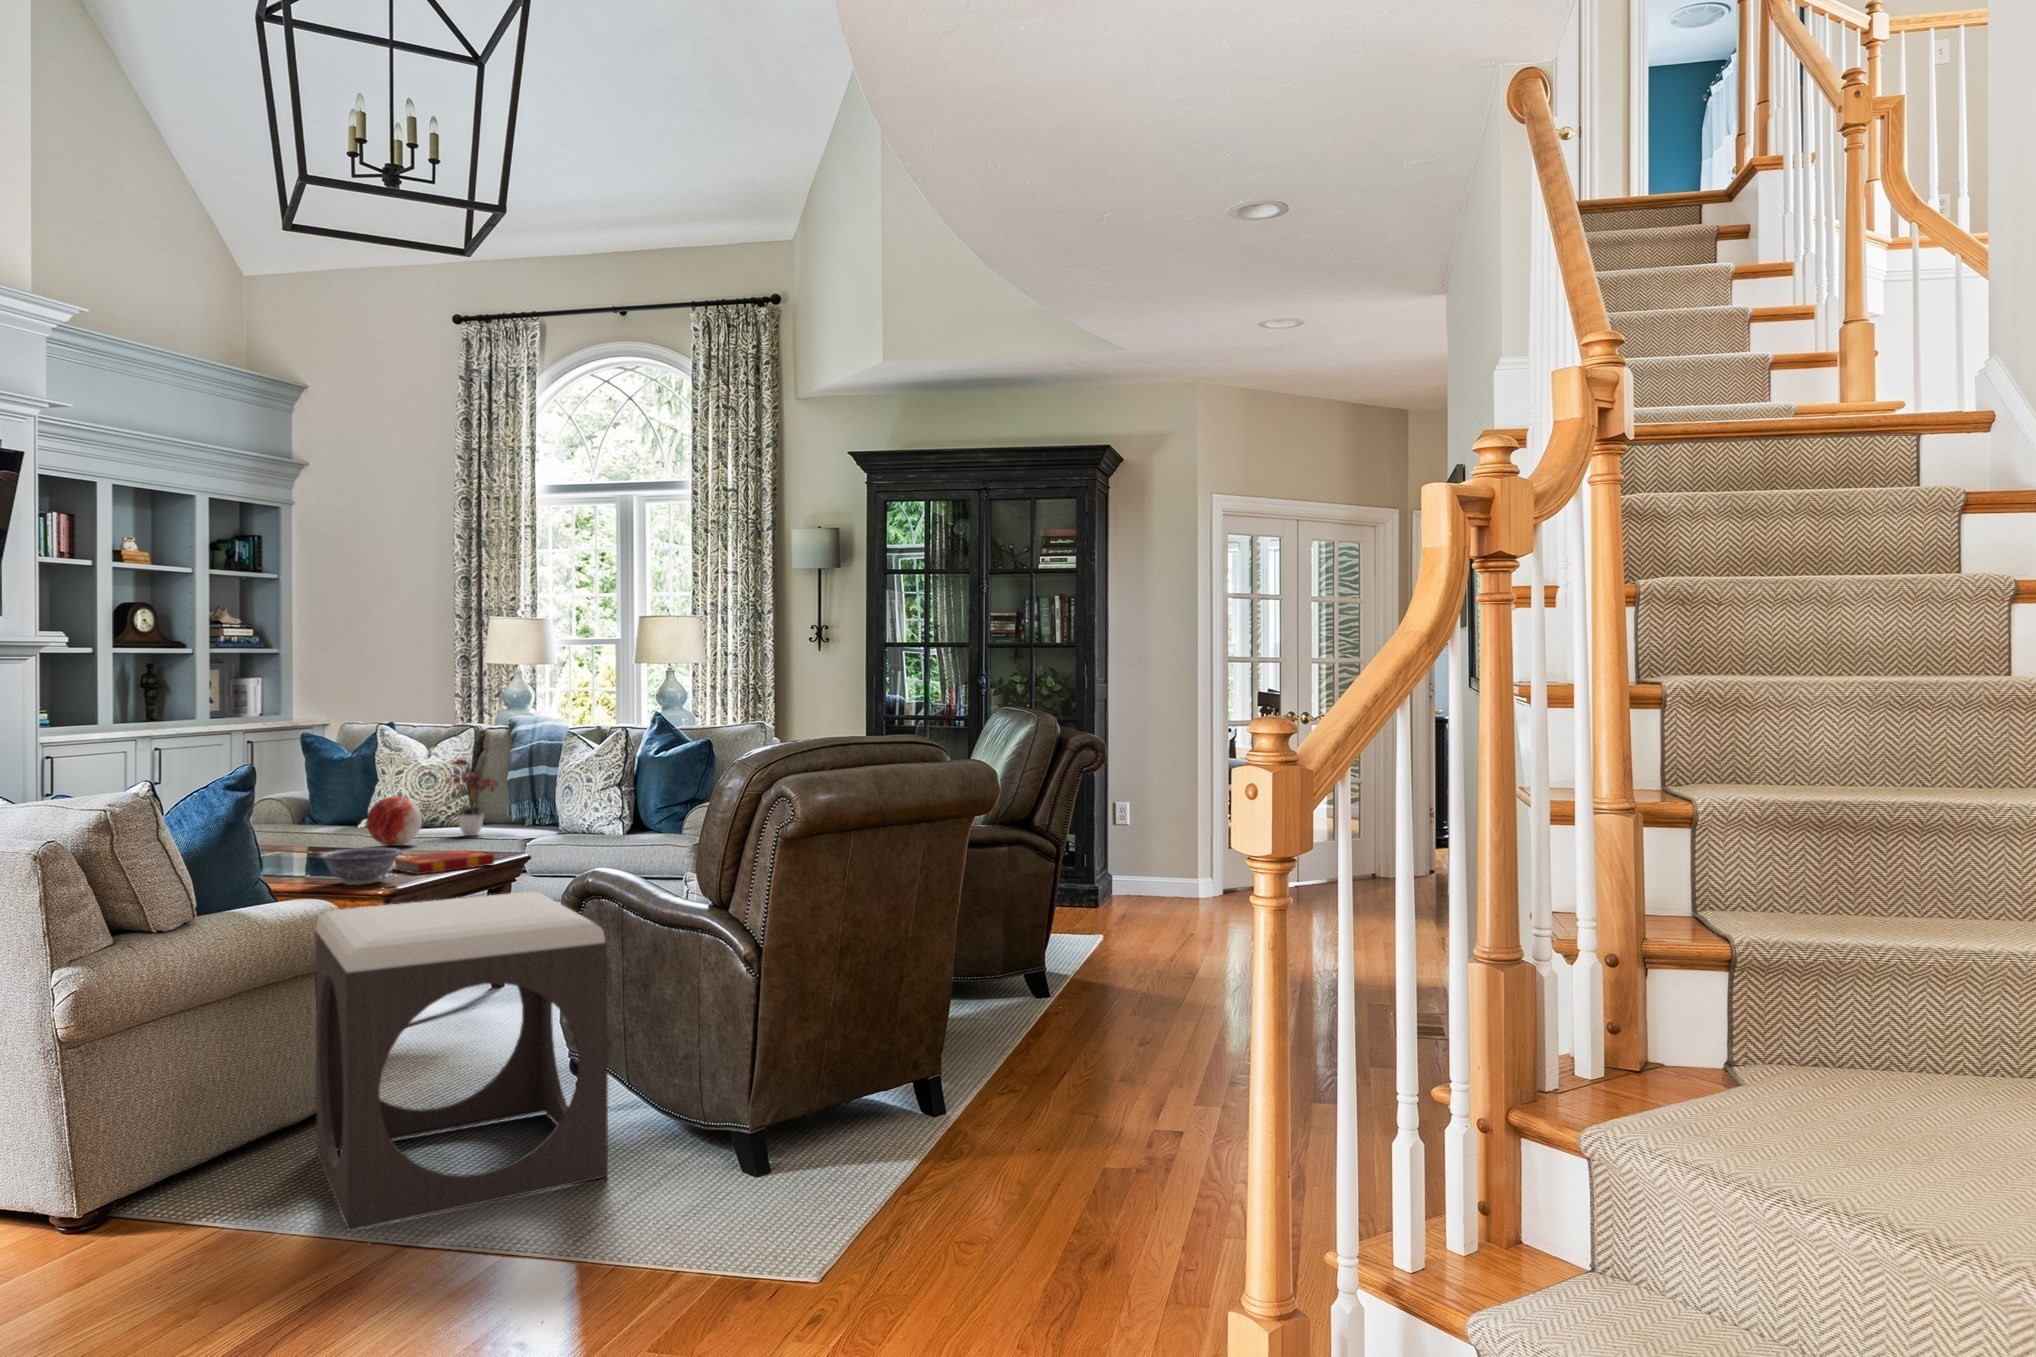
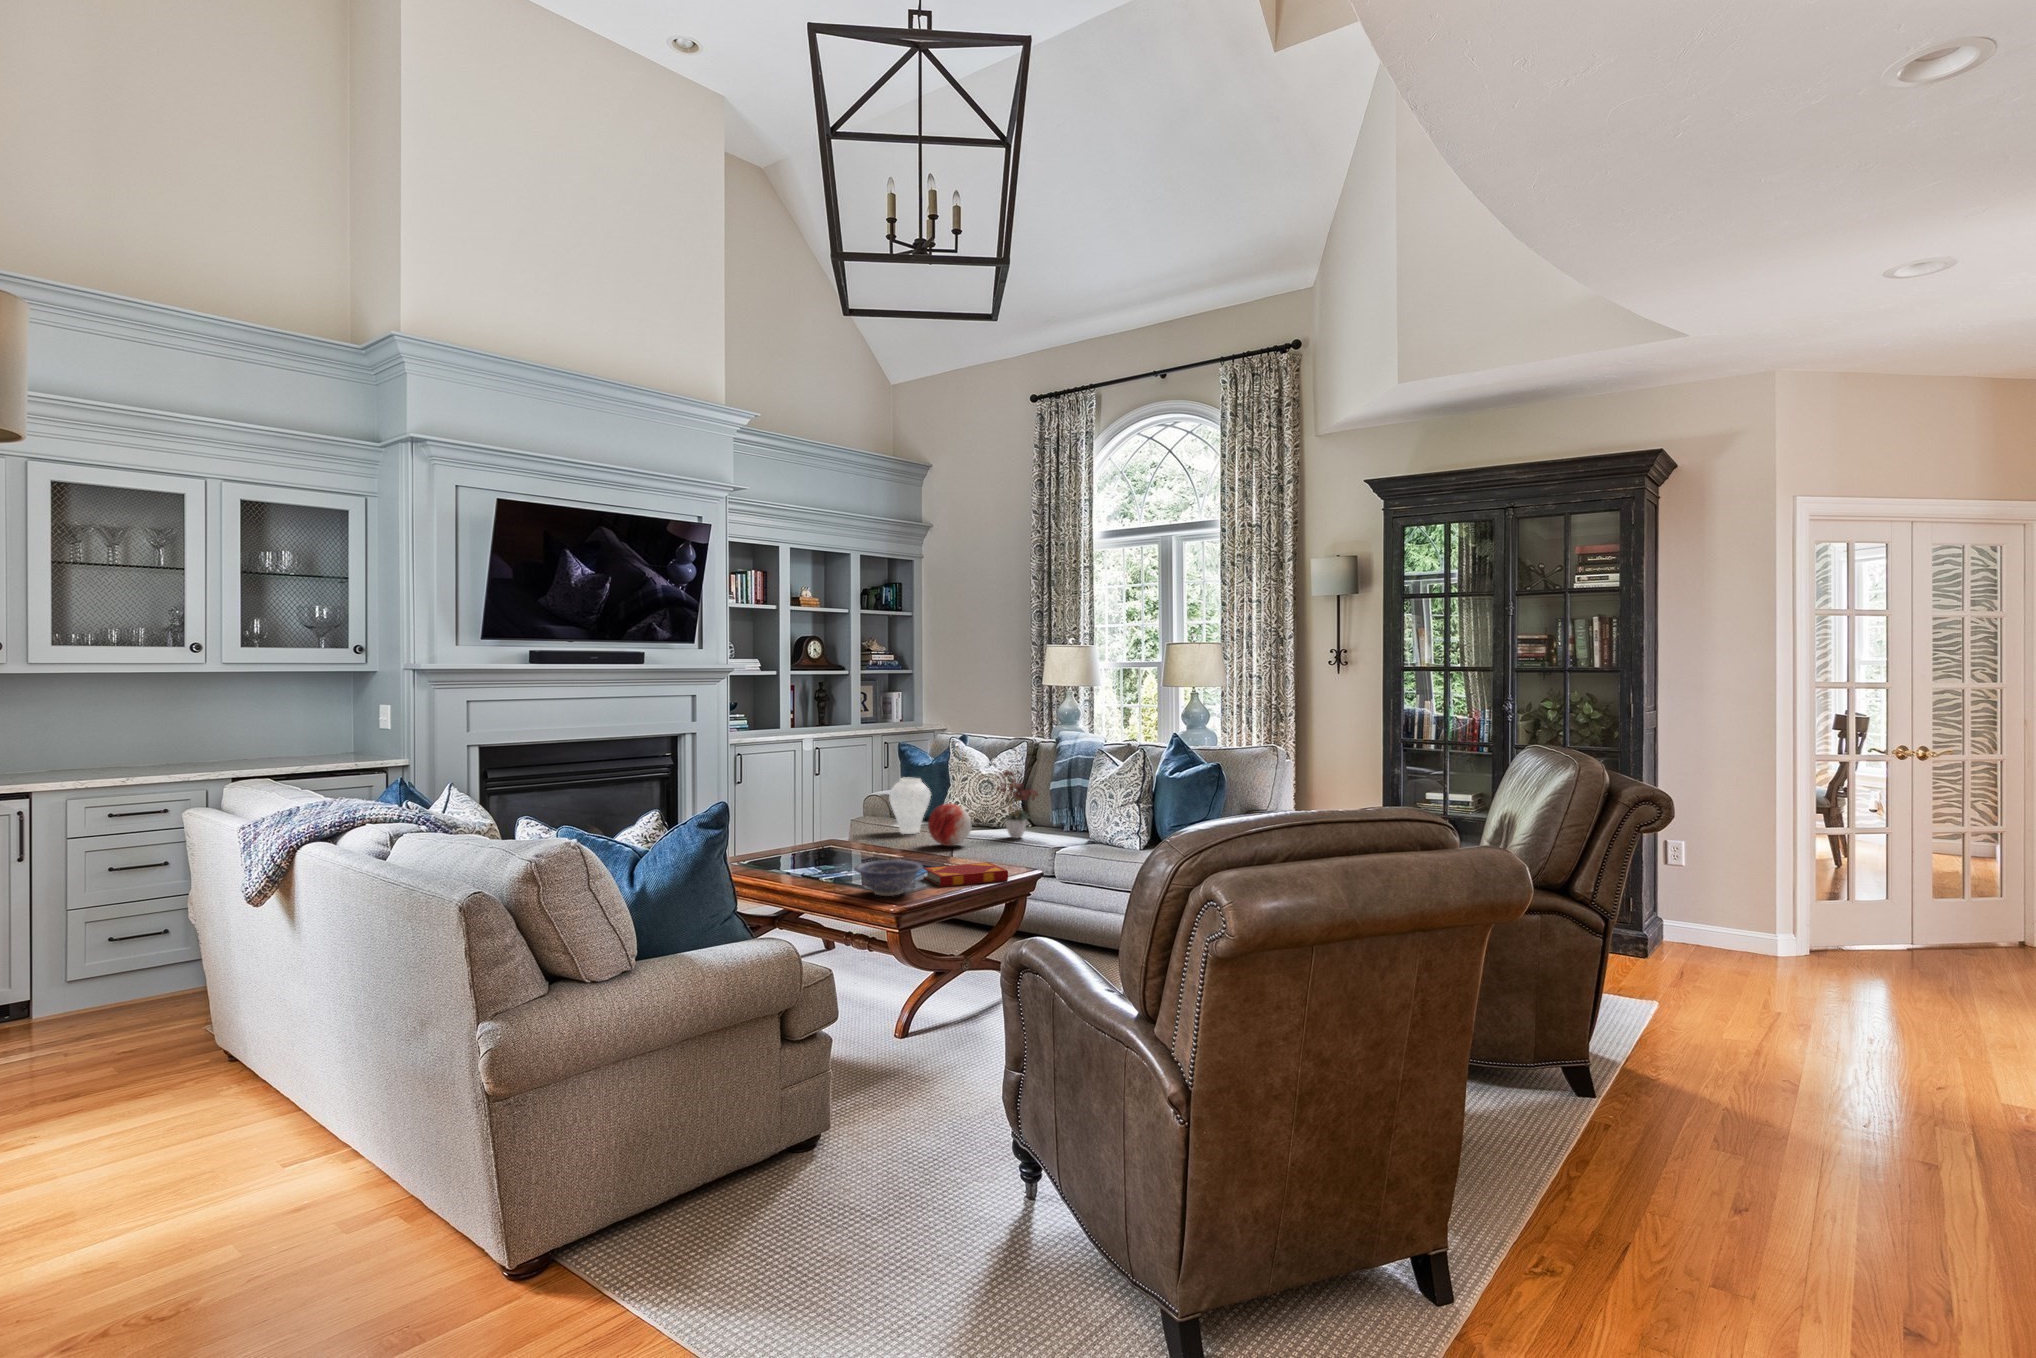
vase: none [300,773,356,840] -> present [889,777,931,834]
footstool: present [315,892,608,1231] -> none [745,950,1021,1330]

